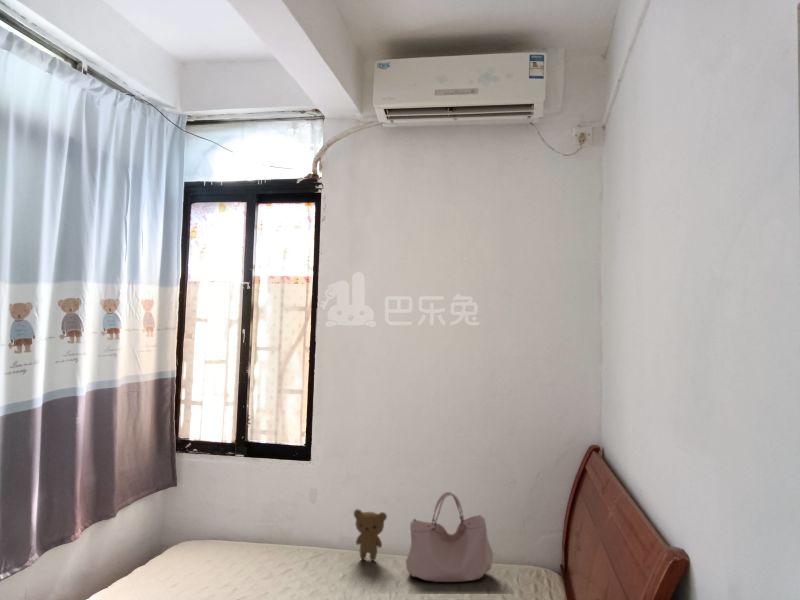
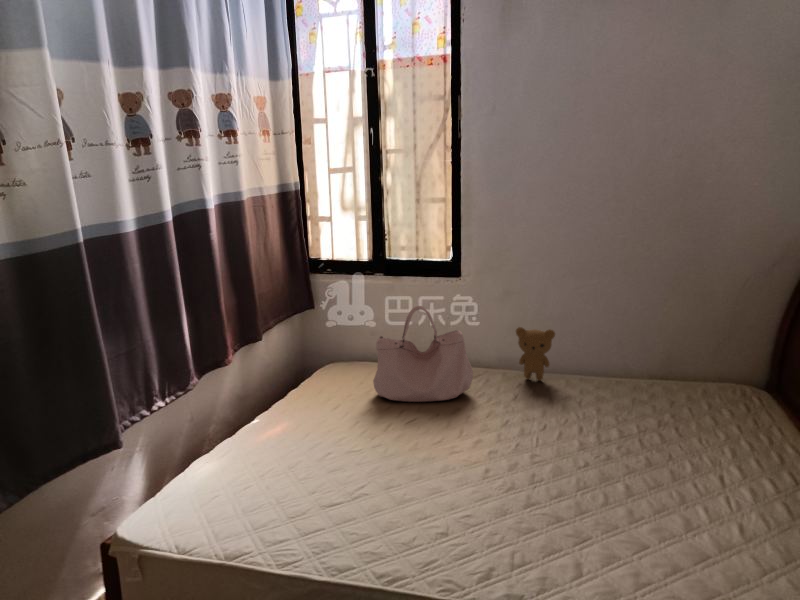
handbag: present [406,492,493,582] -> present [373,306,473,402]

